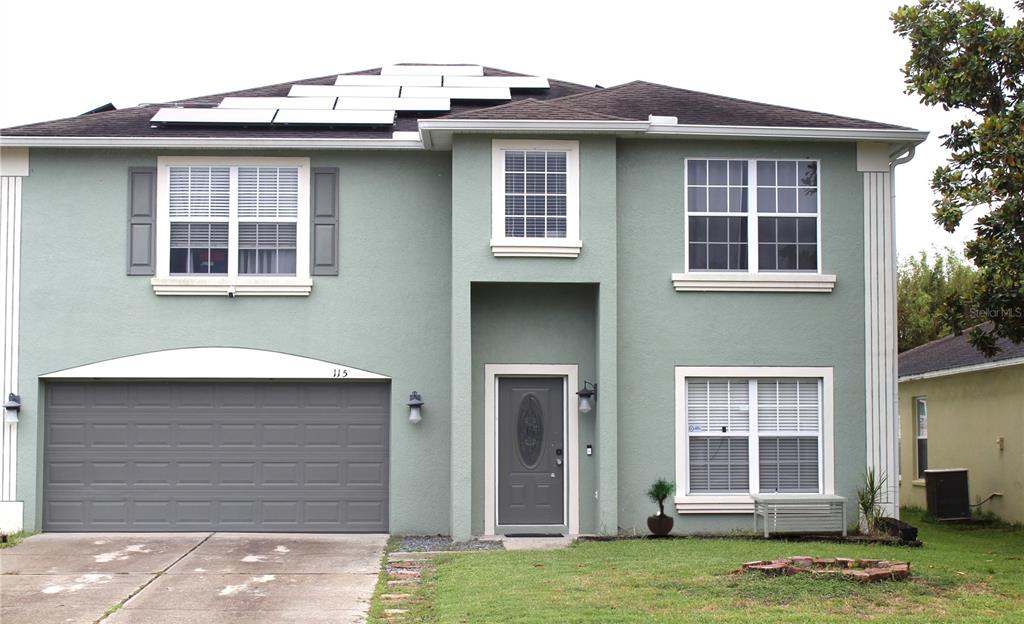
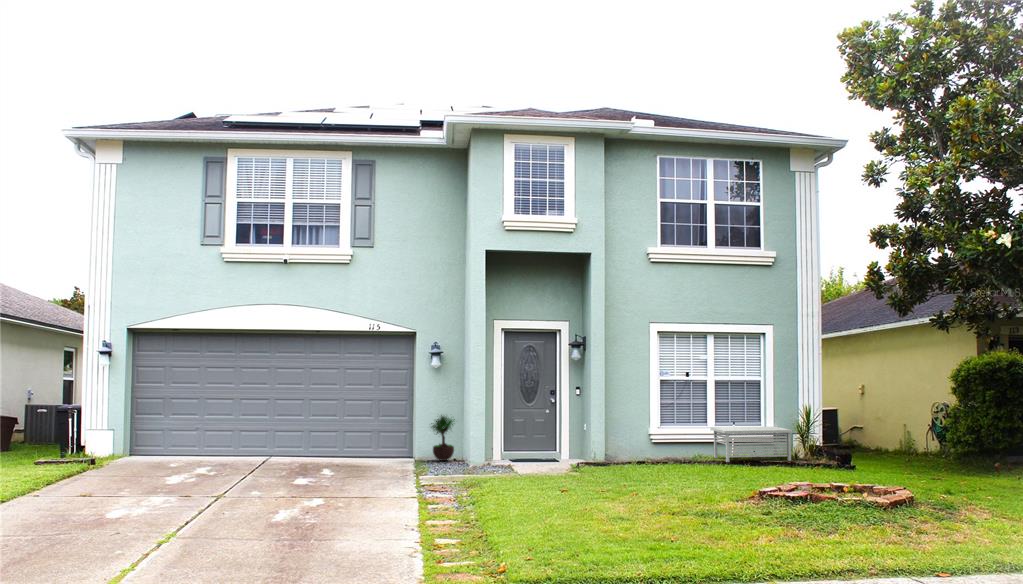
potted tree: present [645,478,676,536] -> present [431,415,455,461]

